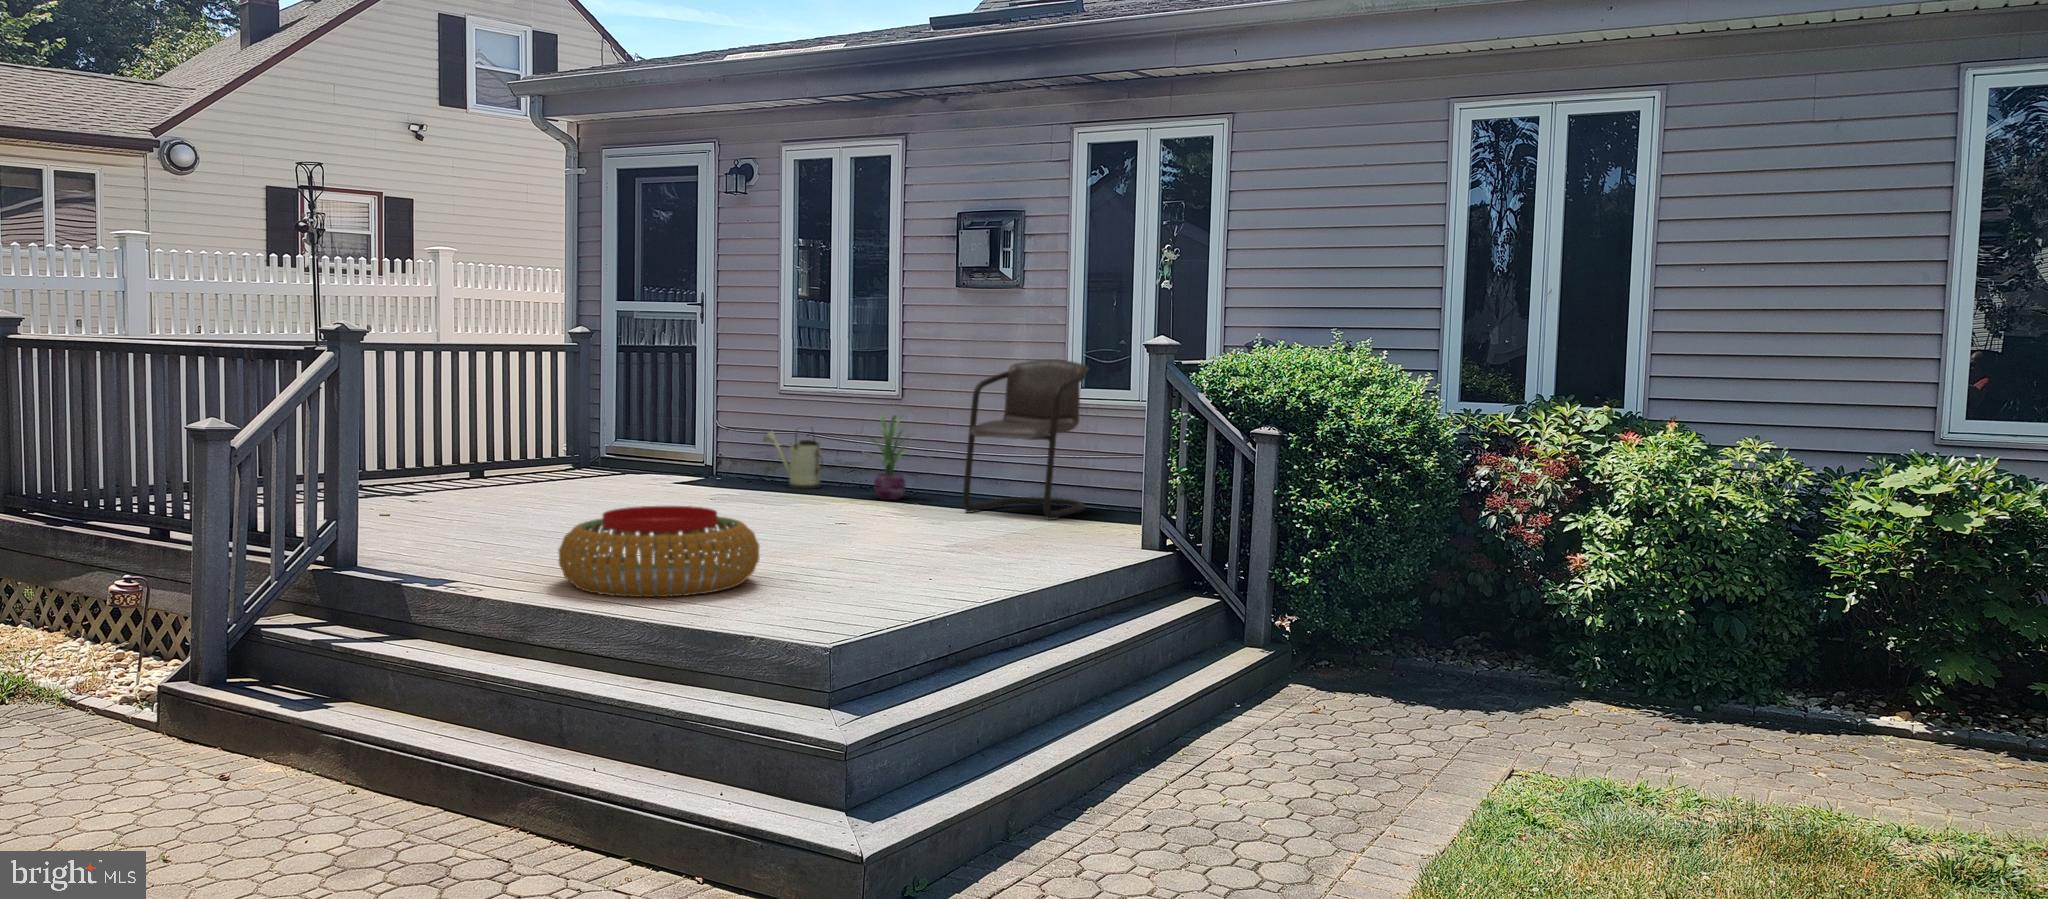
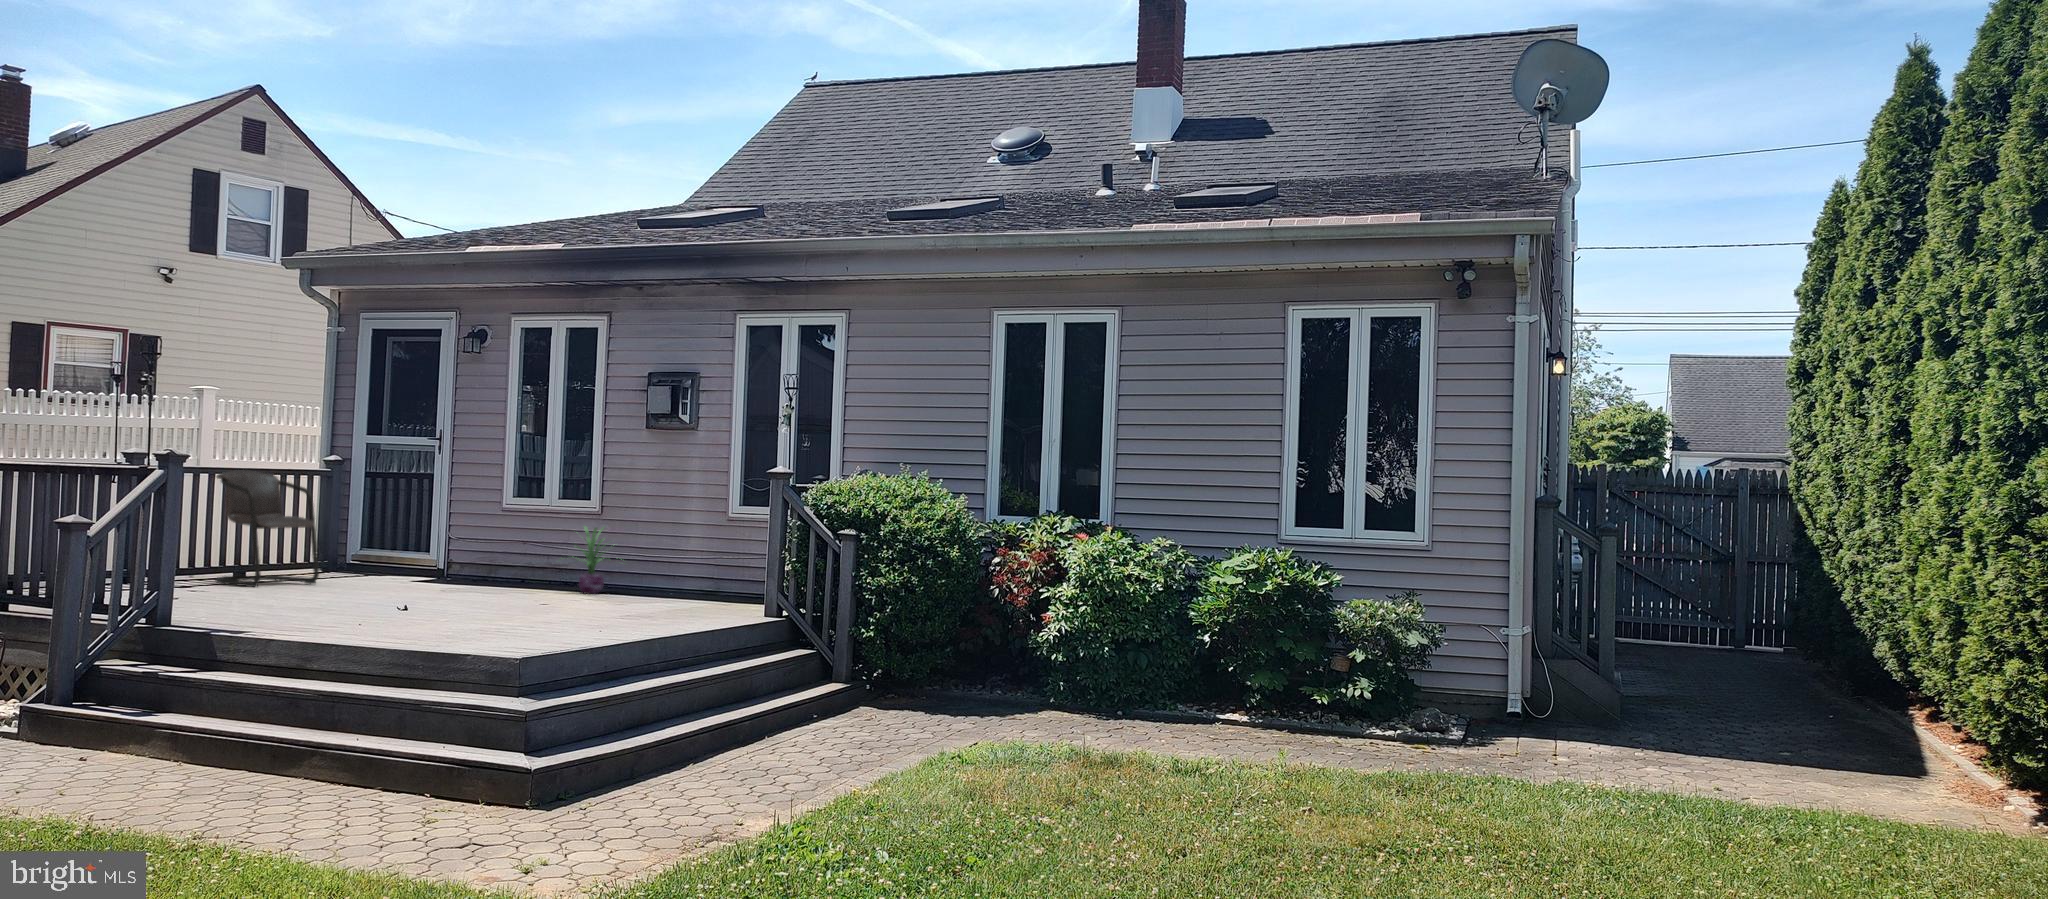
chair: present [963,359,1089,520] -> present [215,470,319,587]
watering can: present [763,428,822,489] -> none [489,538,539,588]
pouf: present [559,506,759,597] -> none [349,576,486,629]

